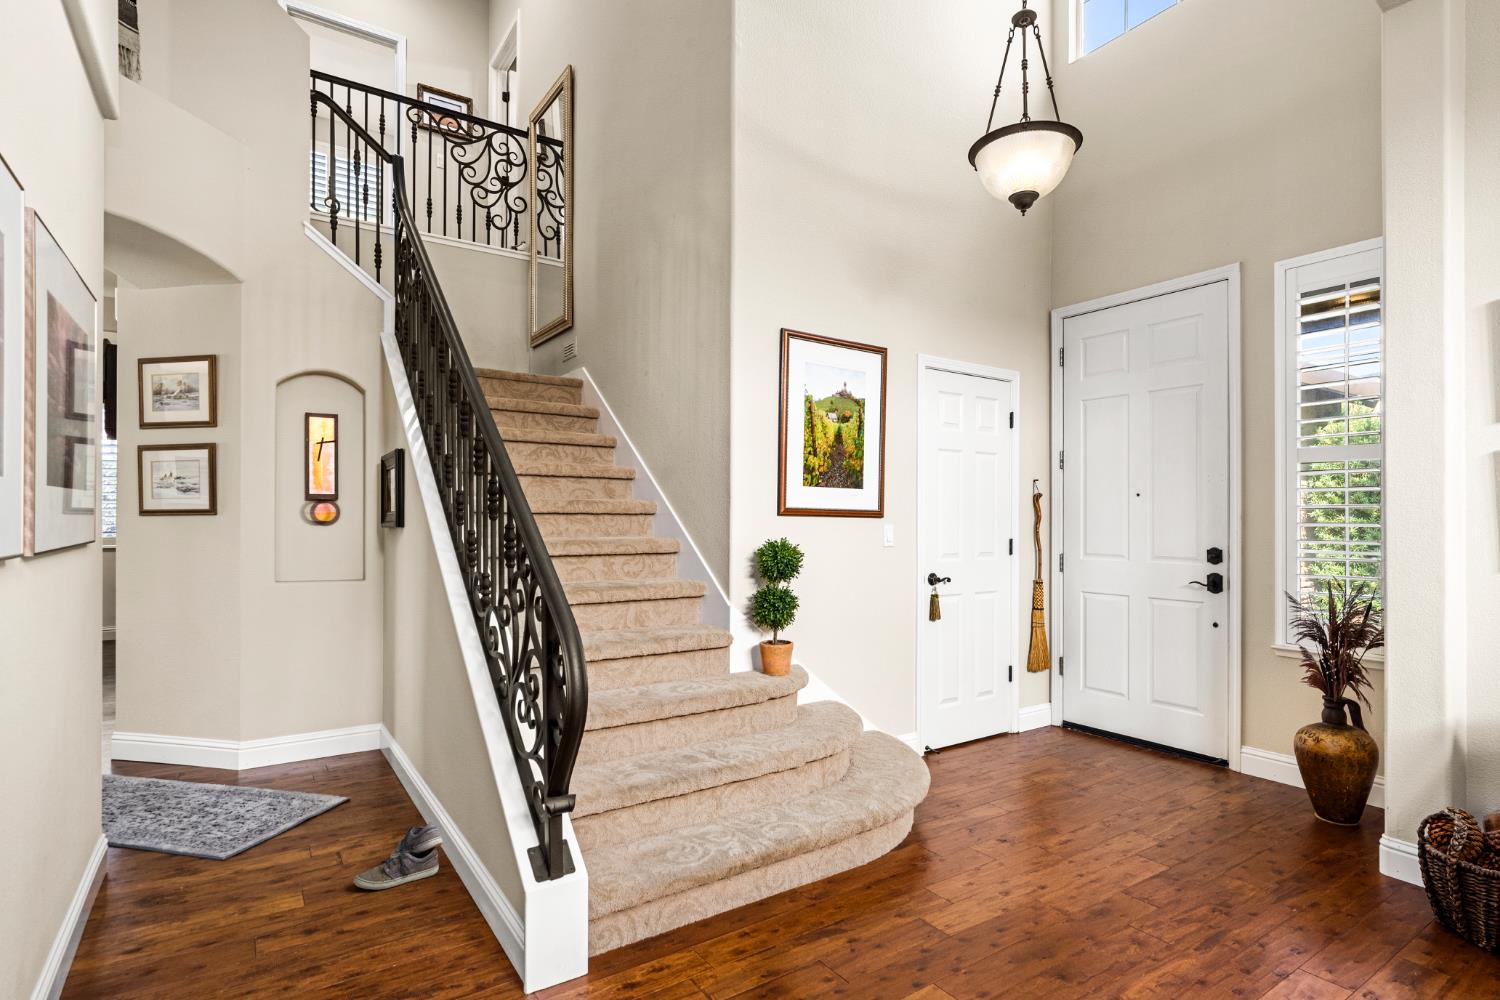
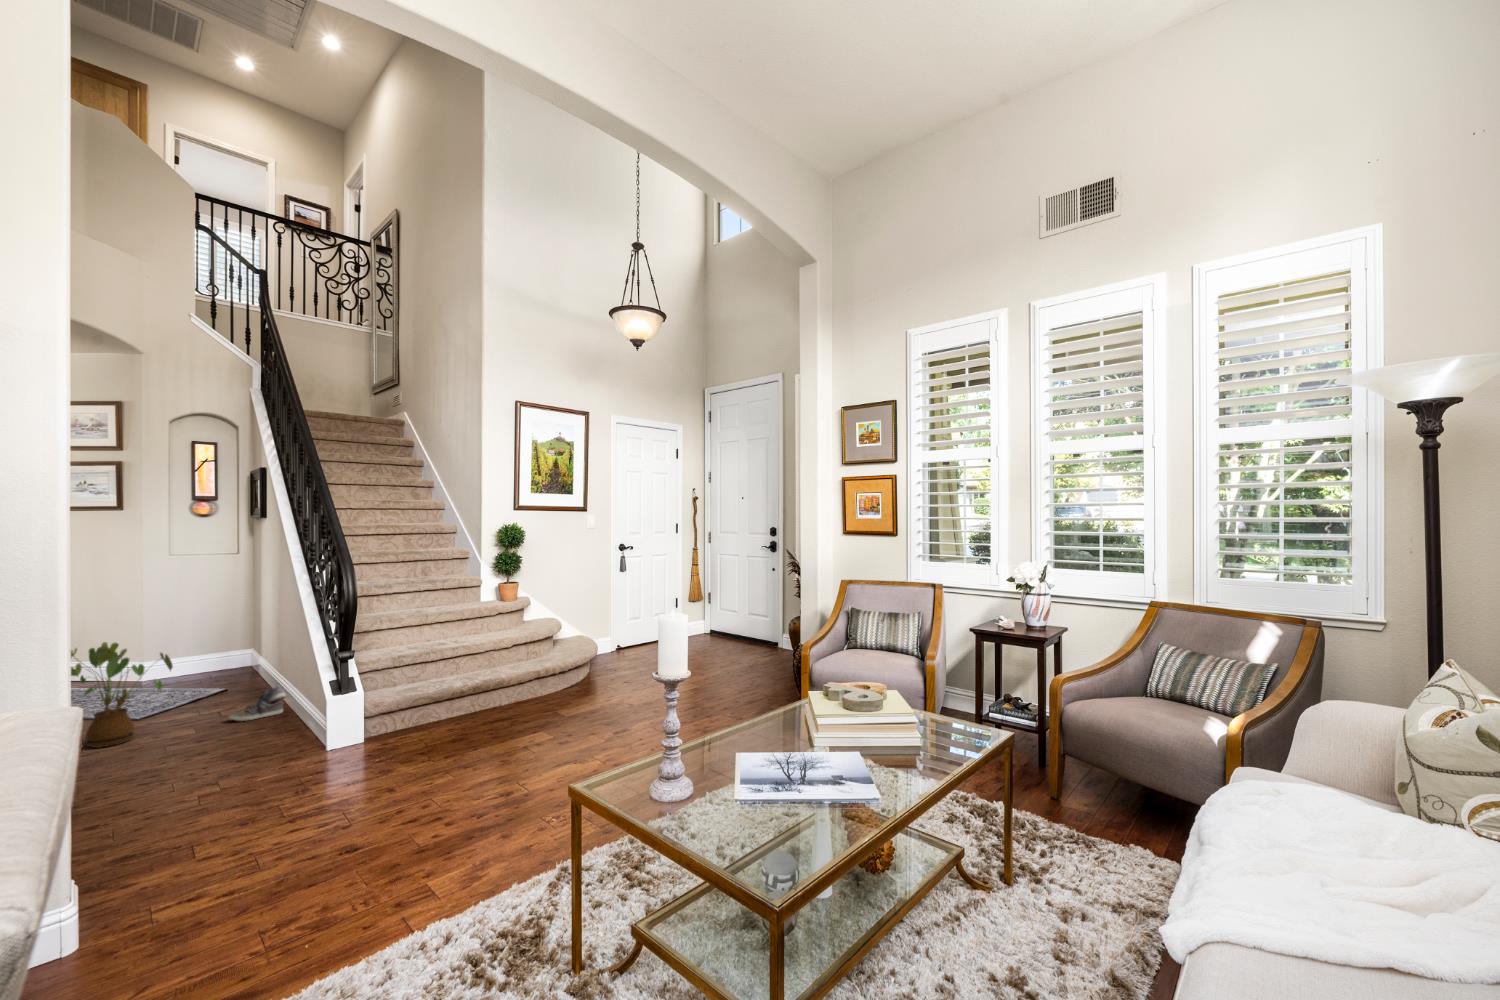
house plant: none [92,743,269,942] -> present [71,642,173,748]

